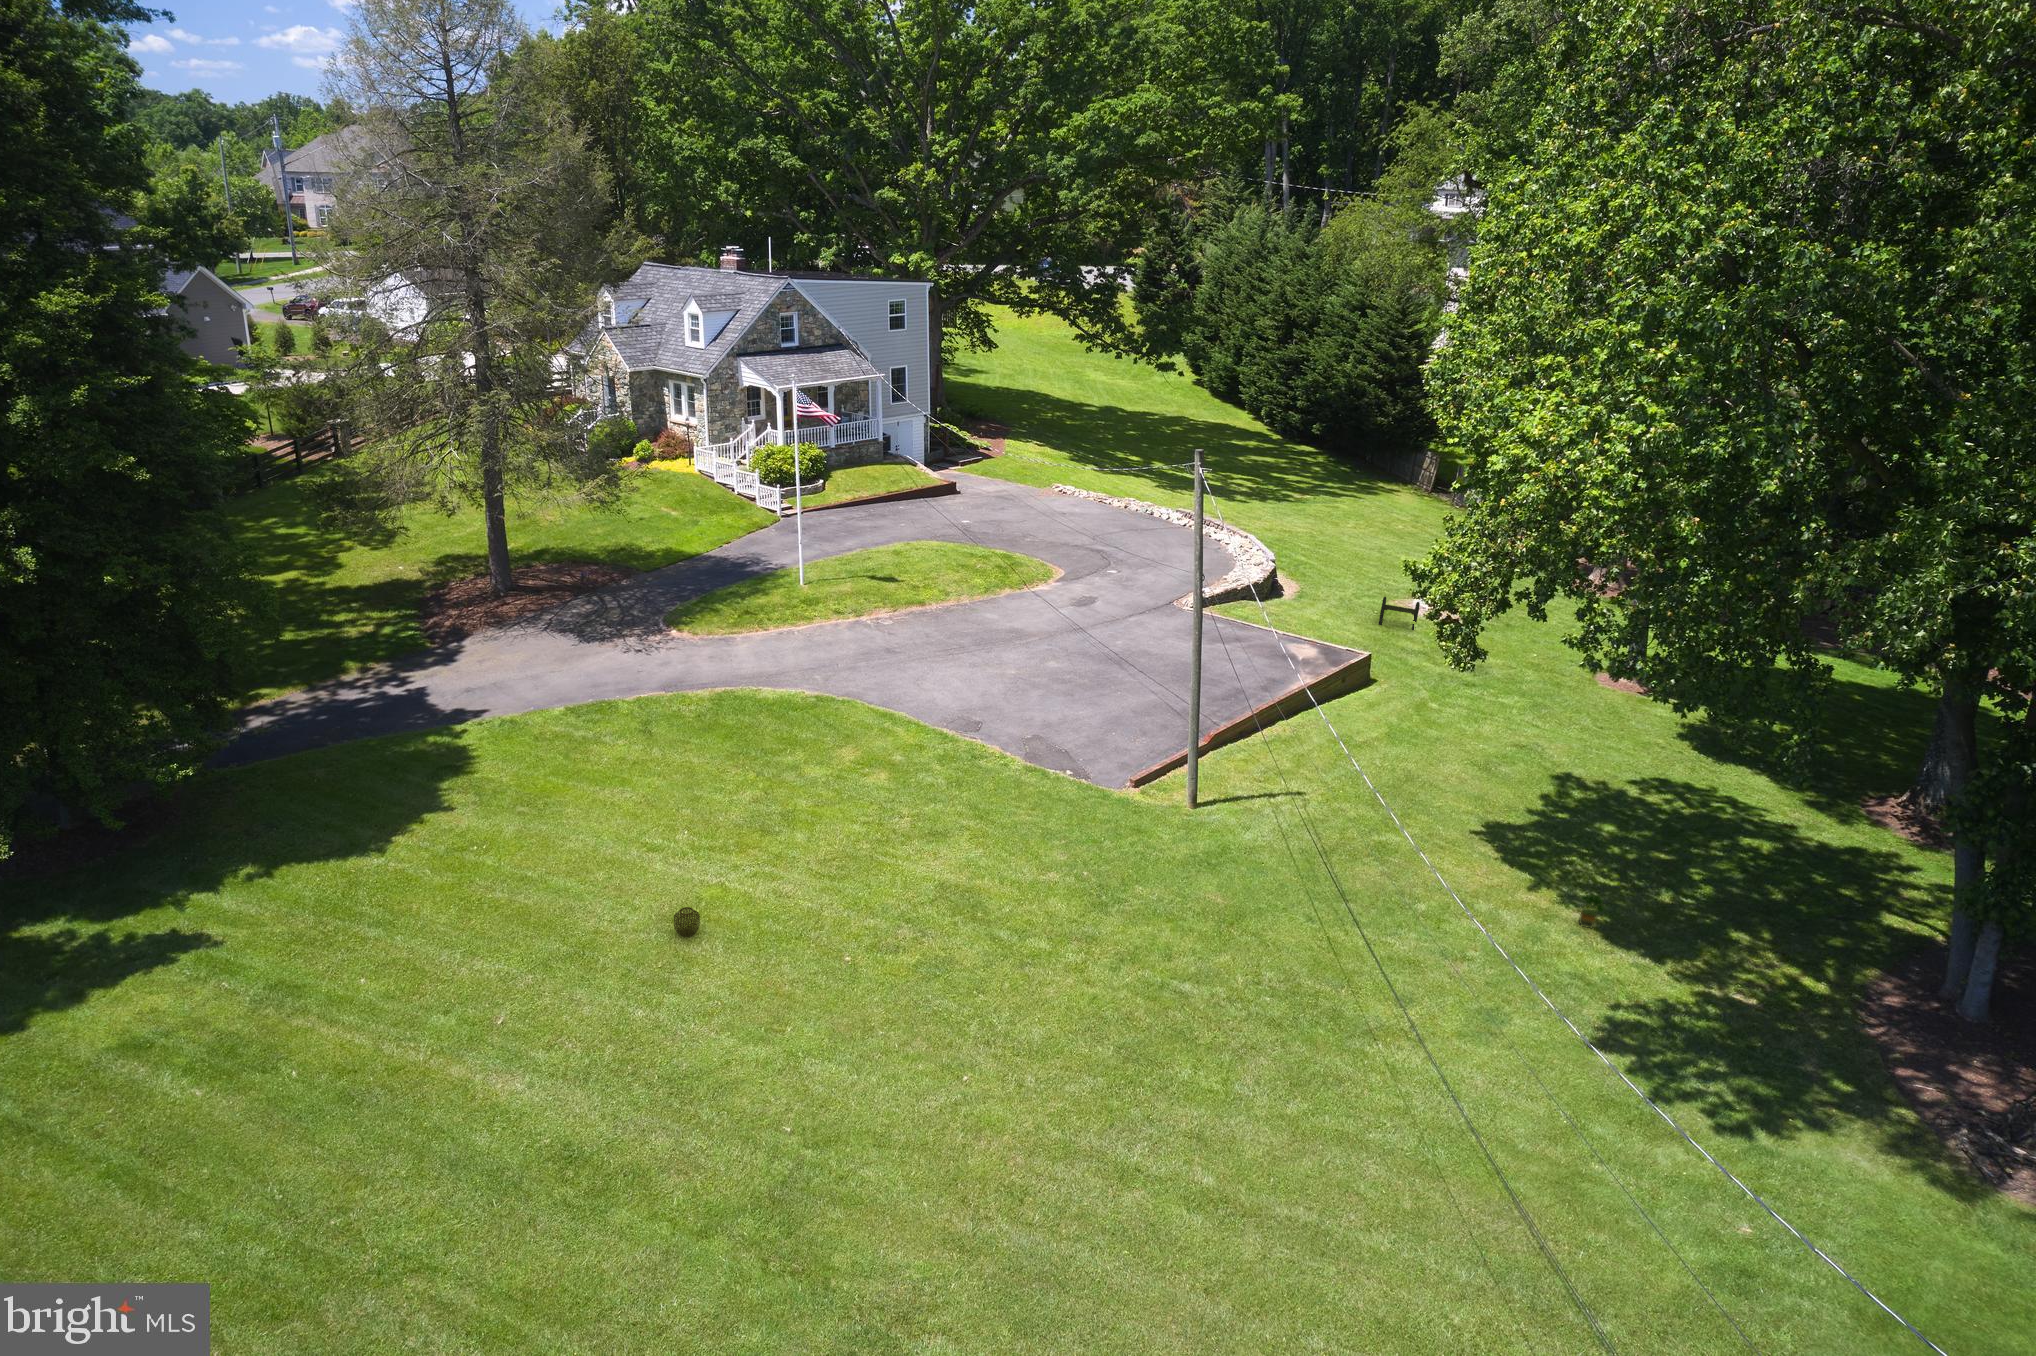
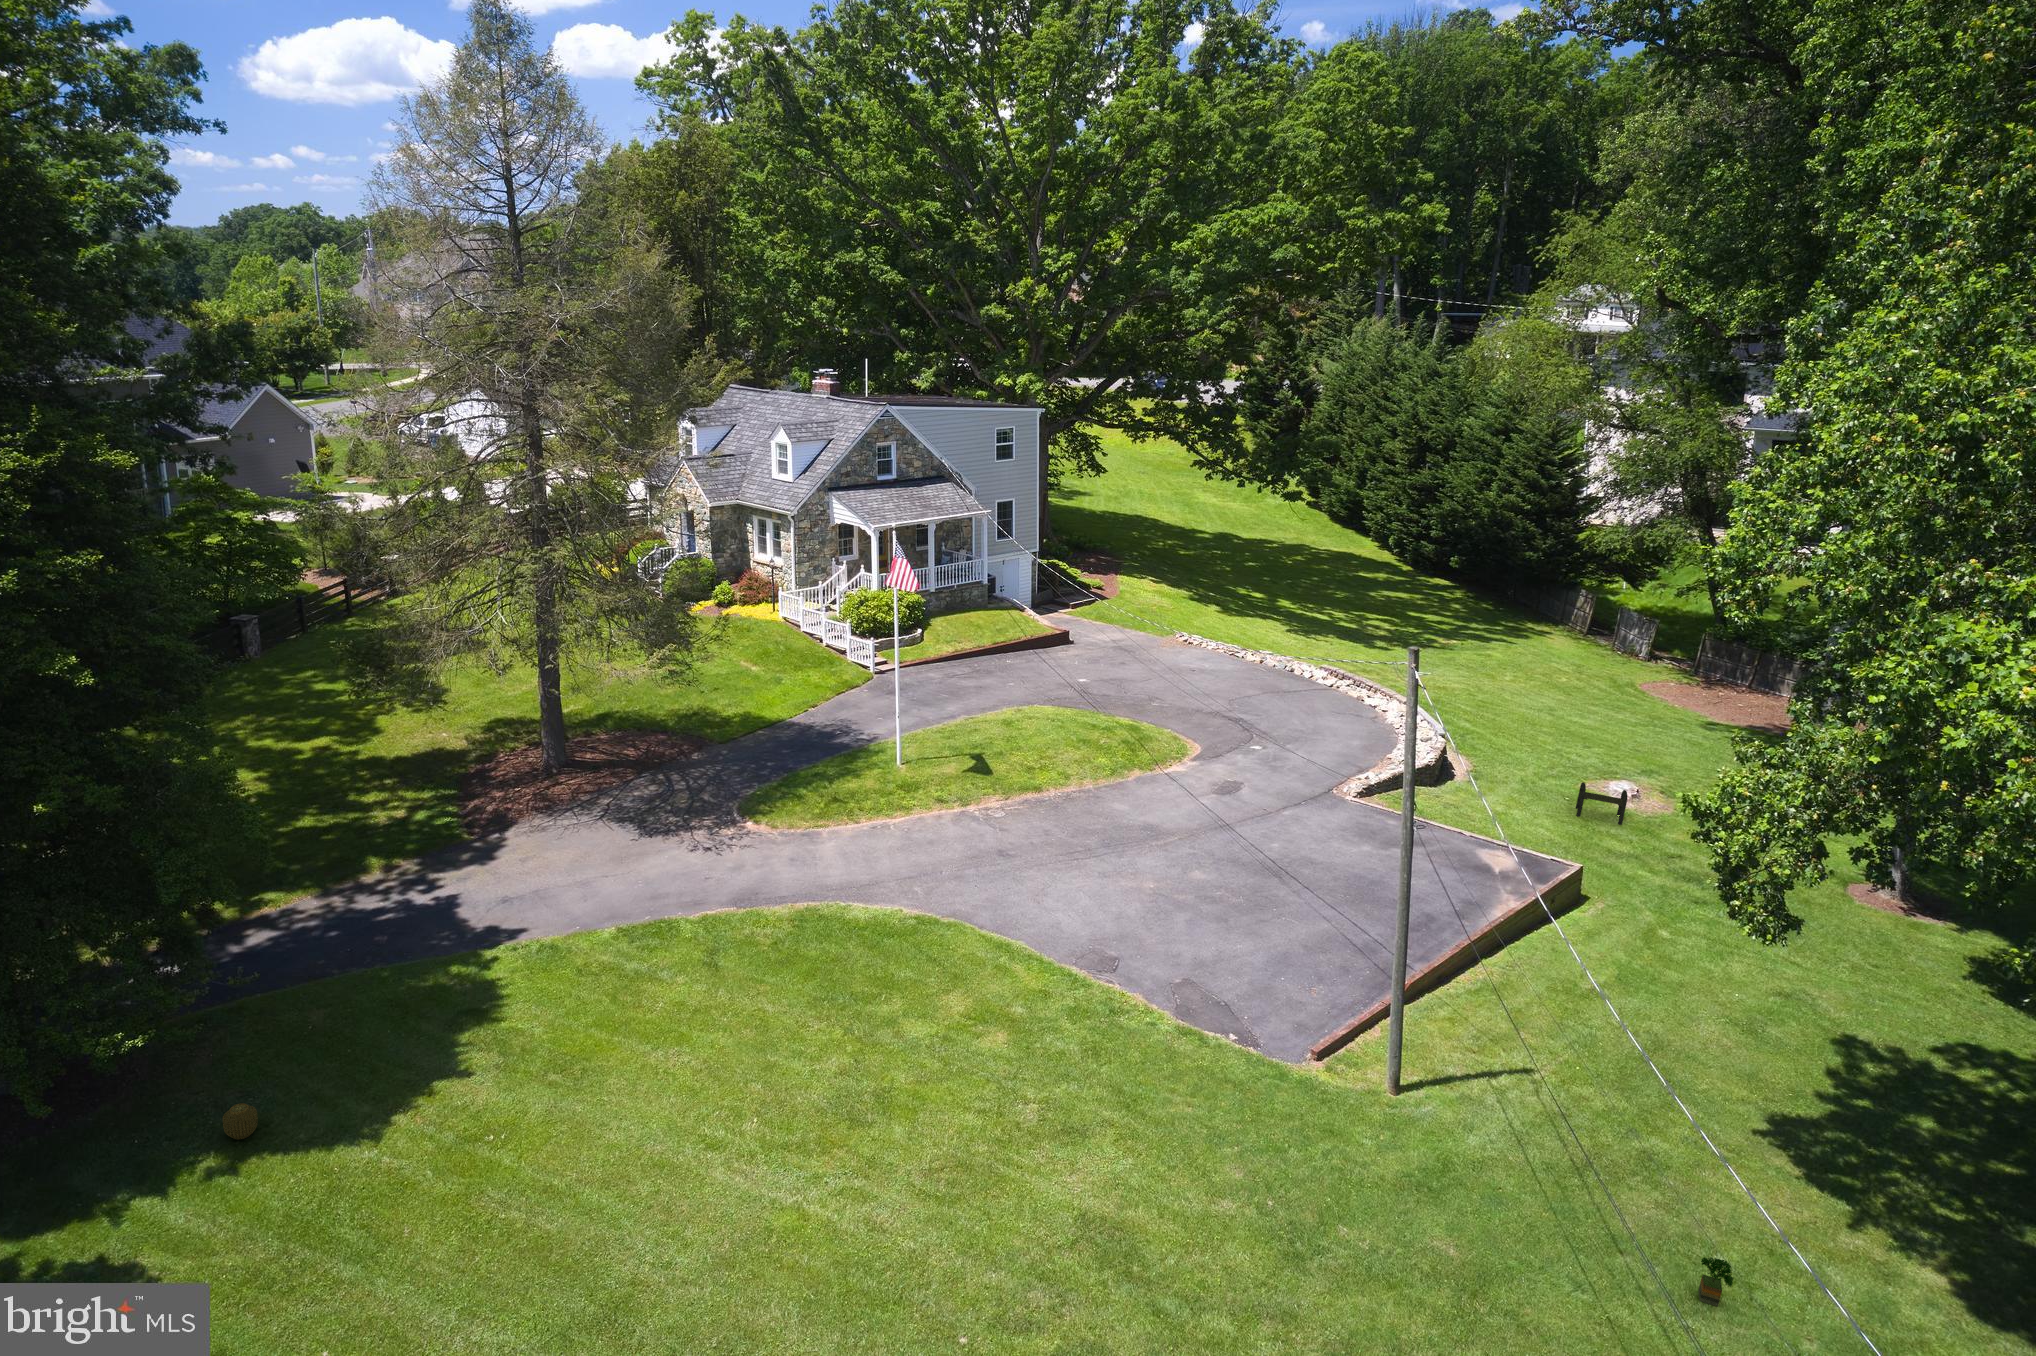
potted tree: present [1579,895,1604,928] -> present [1698,1257,1734,1307]
woven basket: present [674,907,700,937] -> present [223,1103,258,1139]

